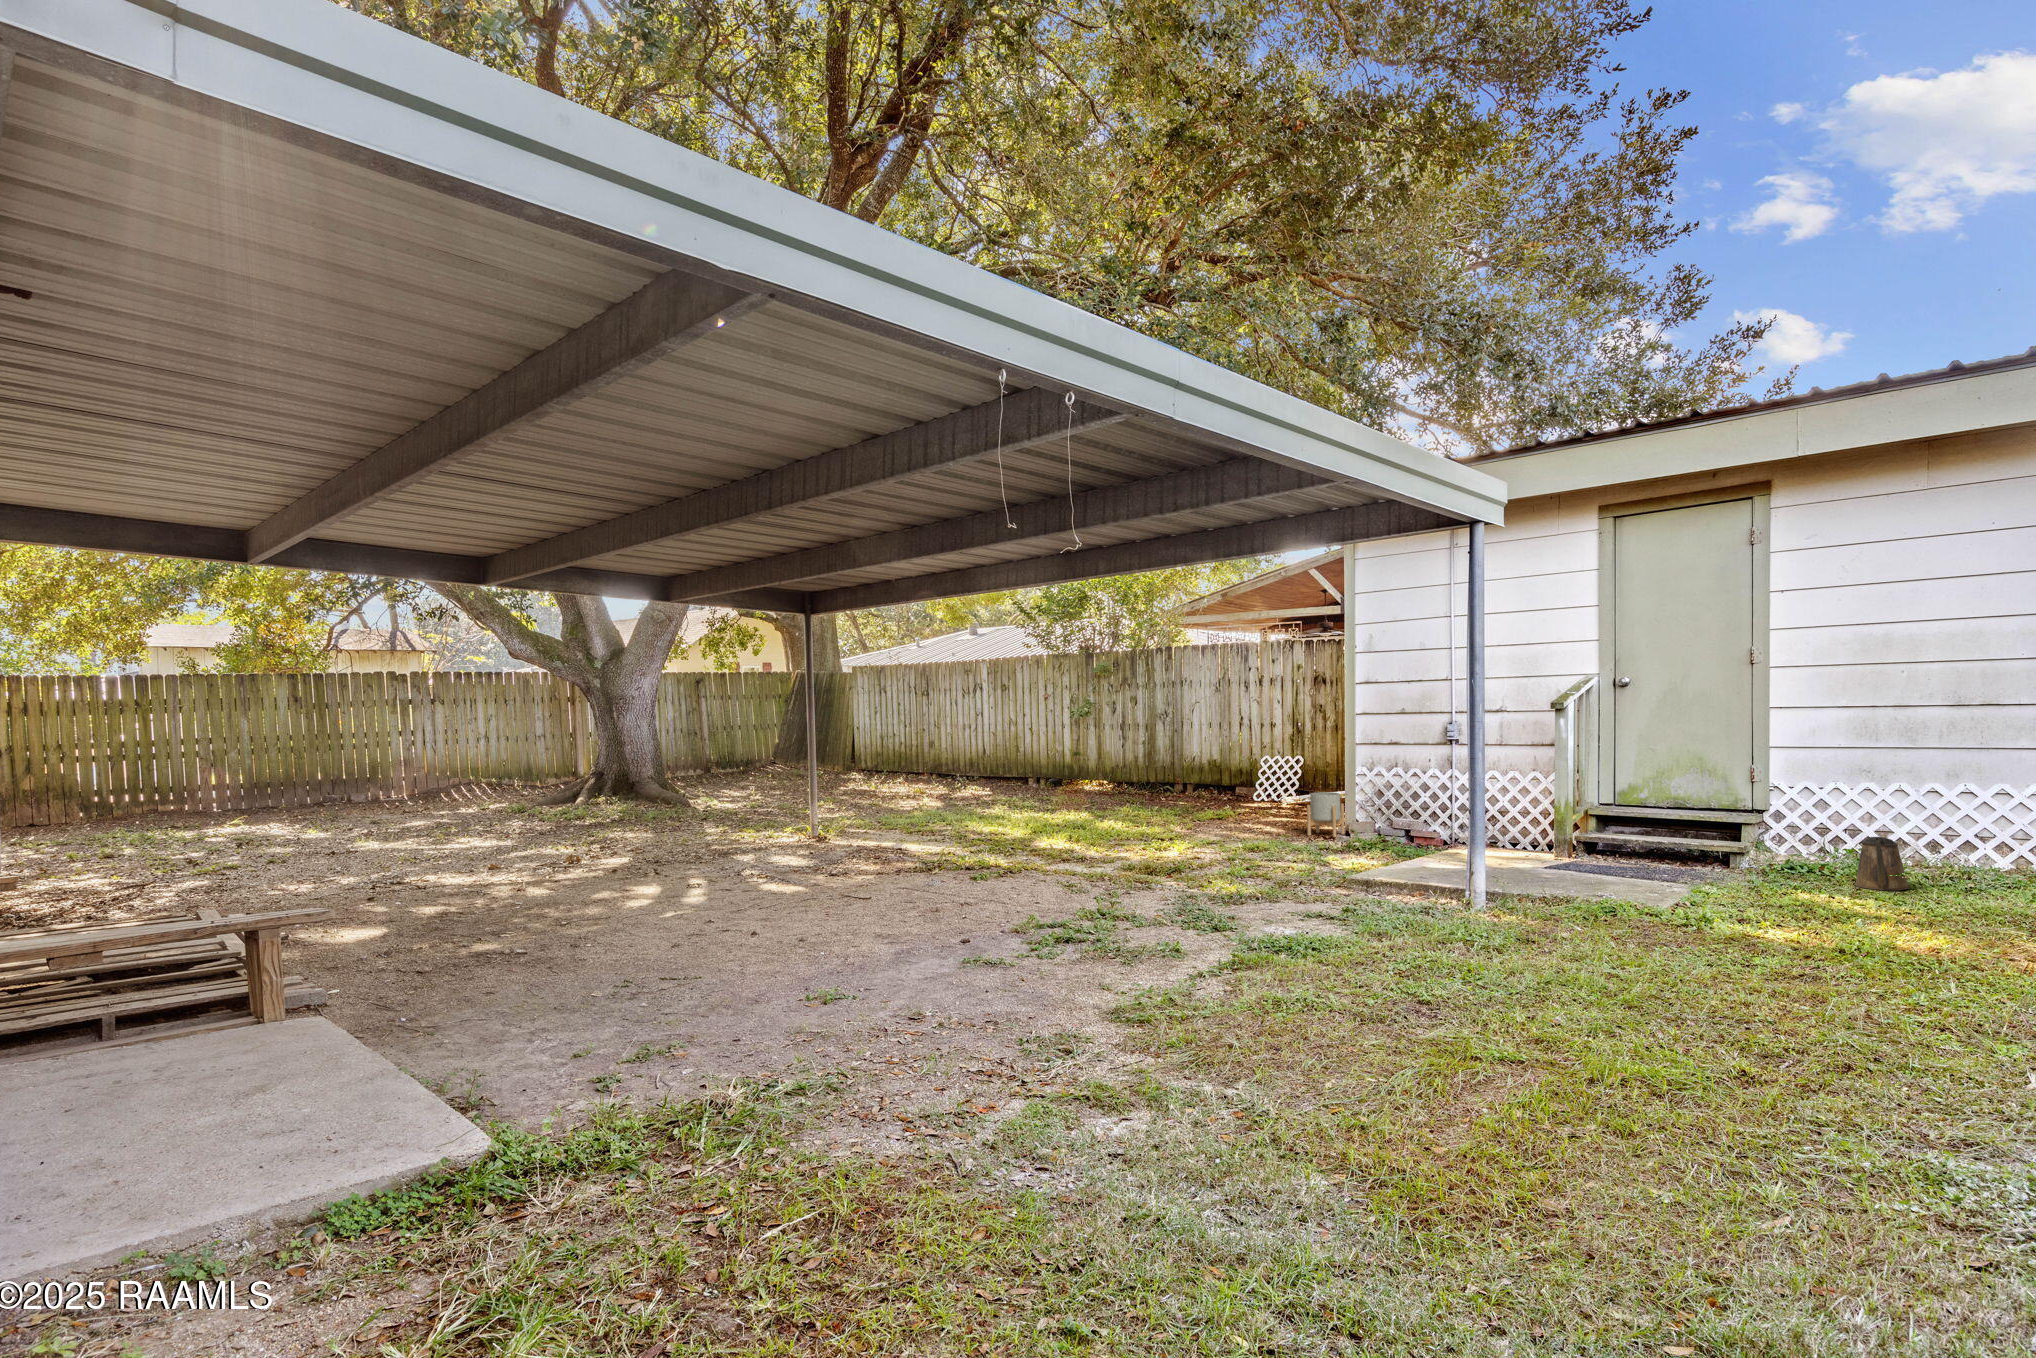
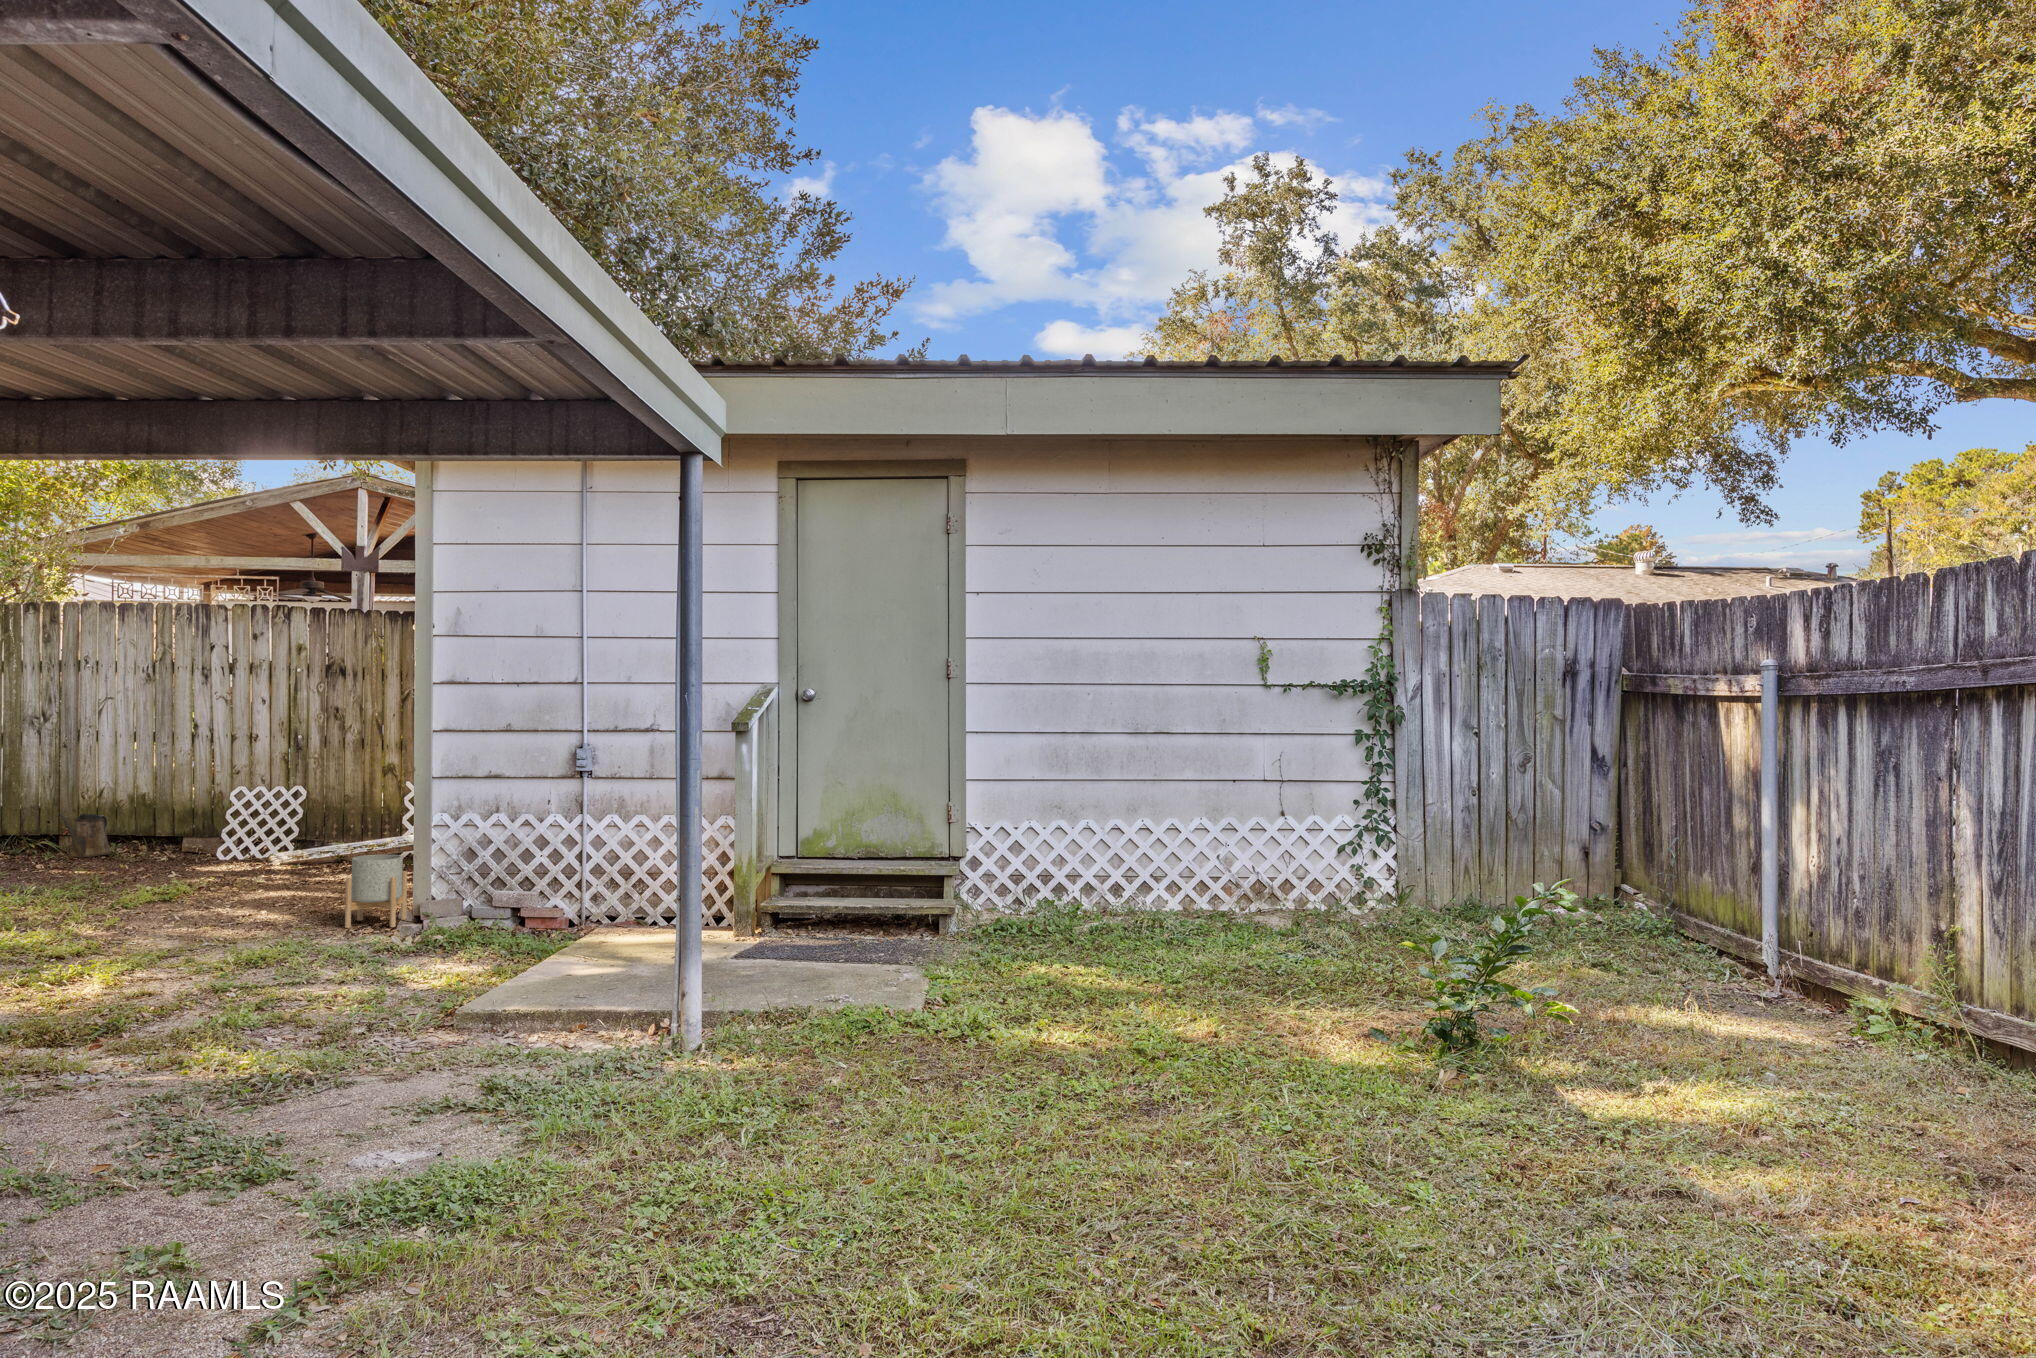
watering can: present [1854,837,1910,891] -> present [58,814,111,857]

